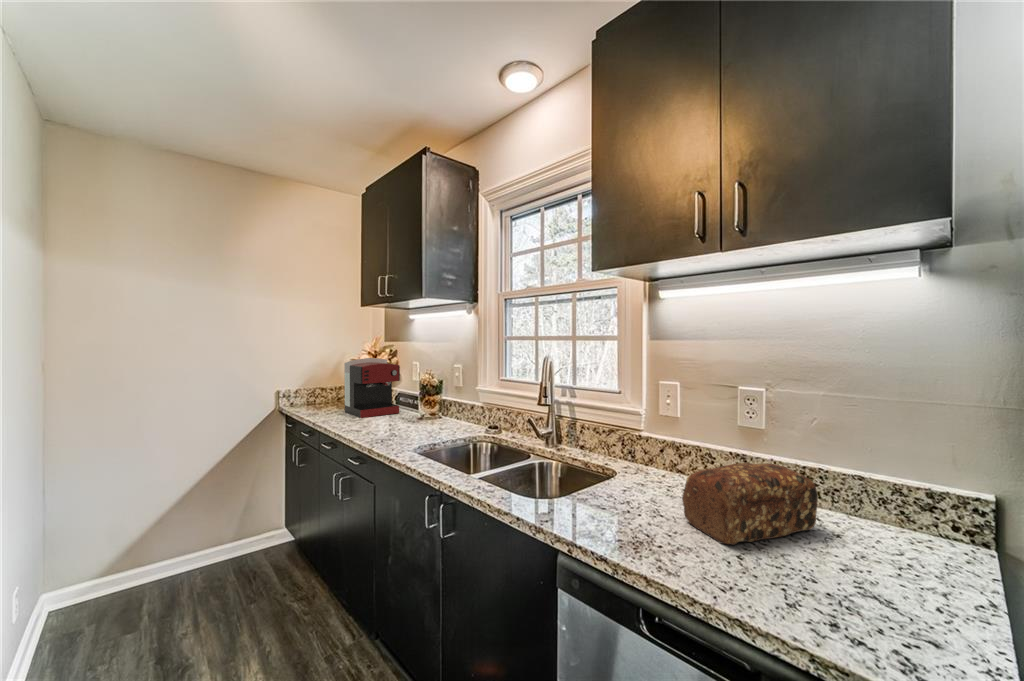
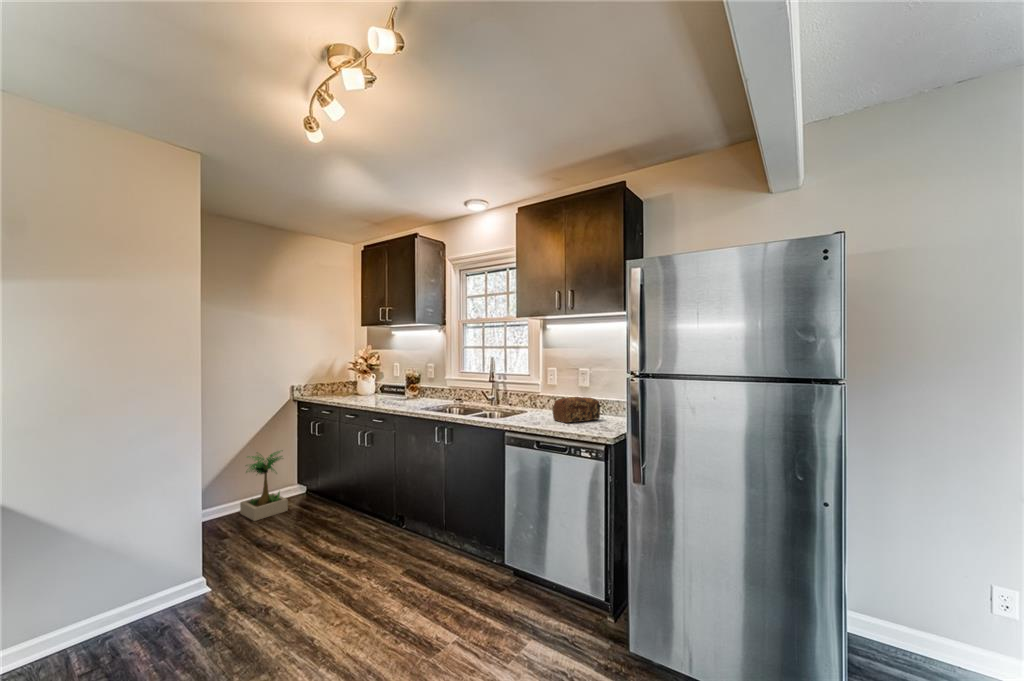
coffee maker: present [344,358,400,418] -> none [348,361,388,400]
potted plant: none [185,486,263,597] -> present [240,451,288,521]

